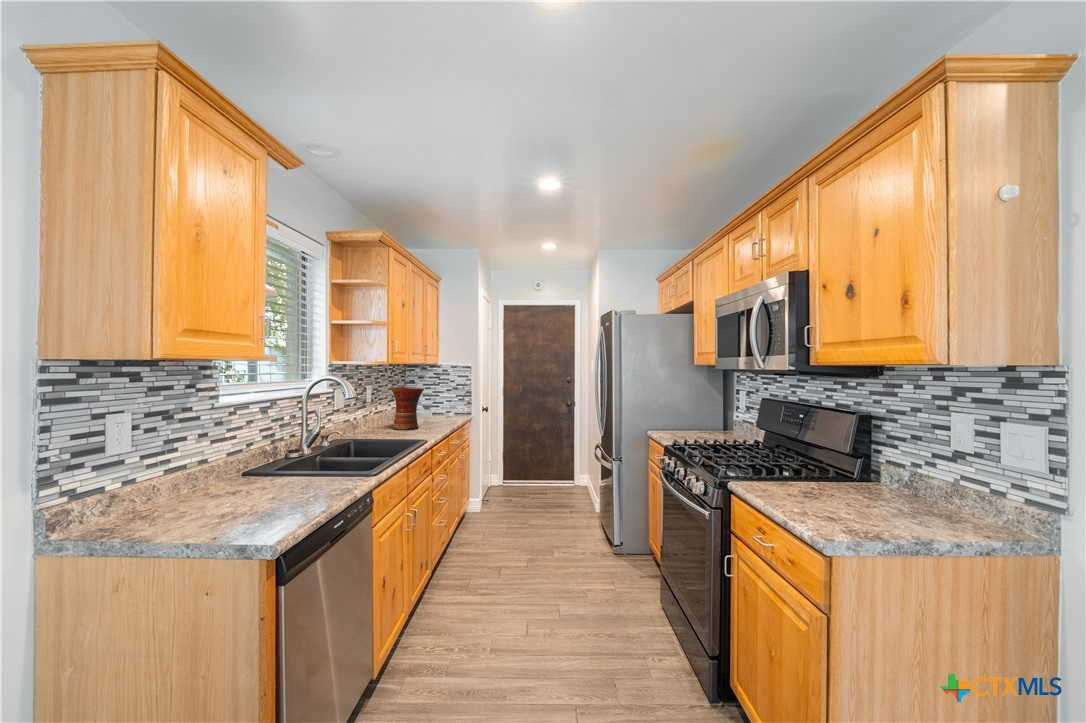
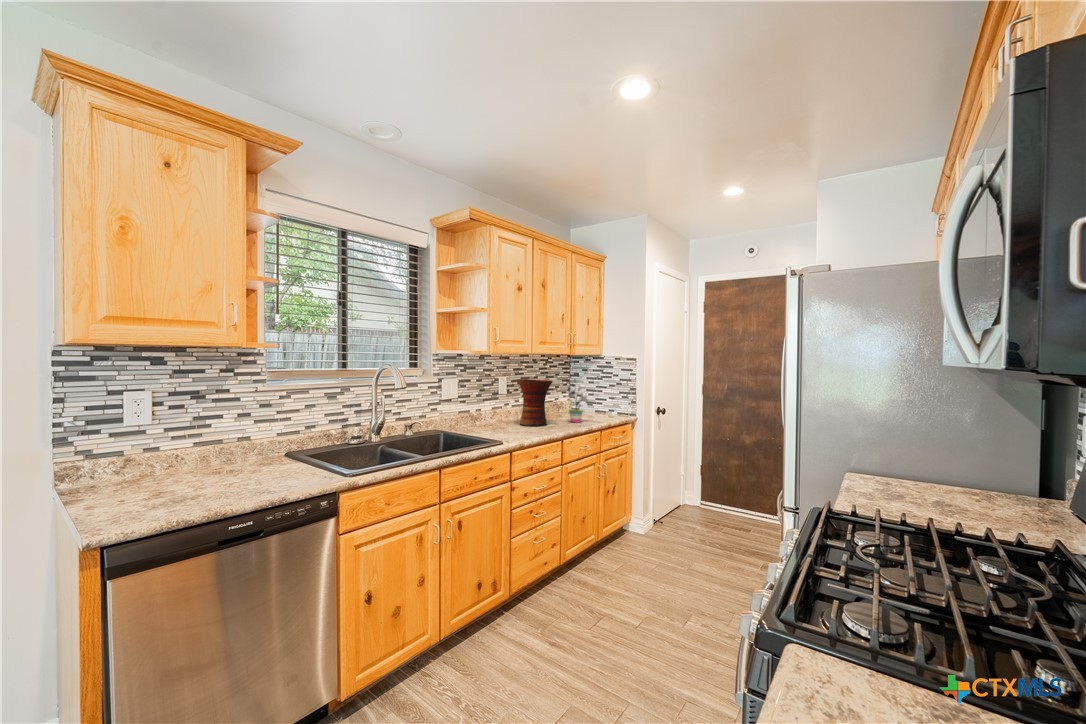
potted plant: none [429,386,449,424] -> present [567,380,588,423]

